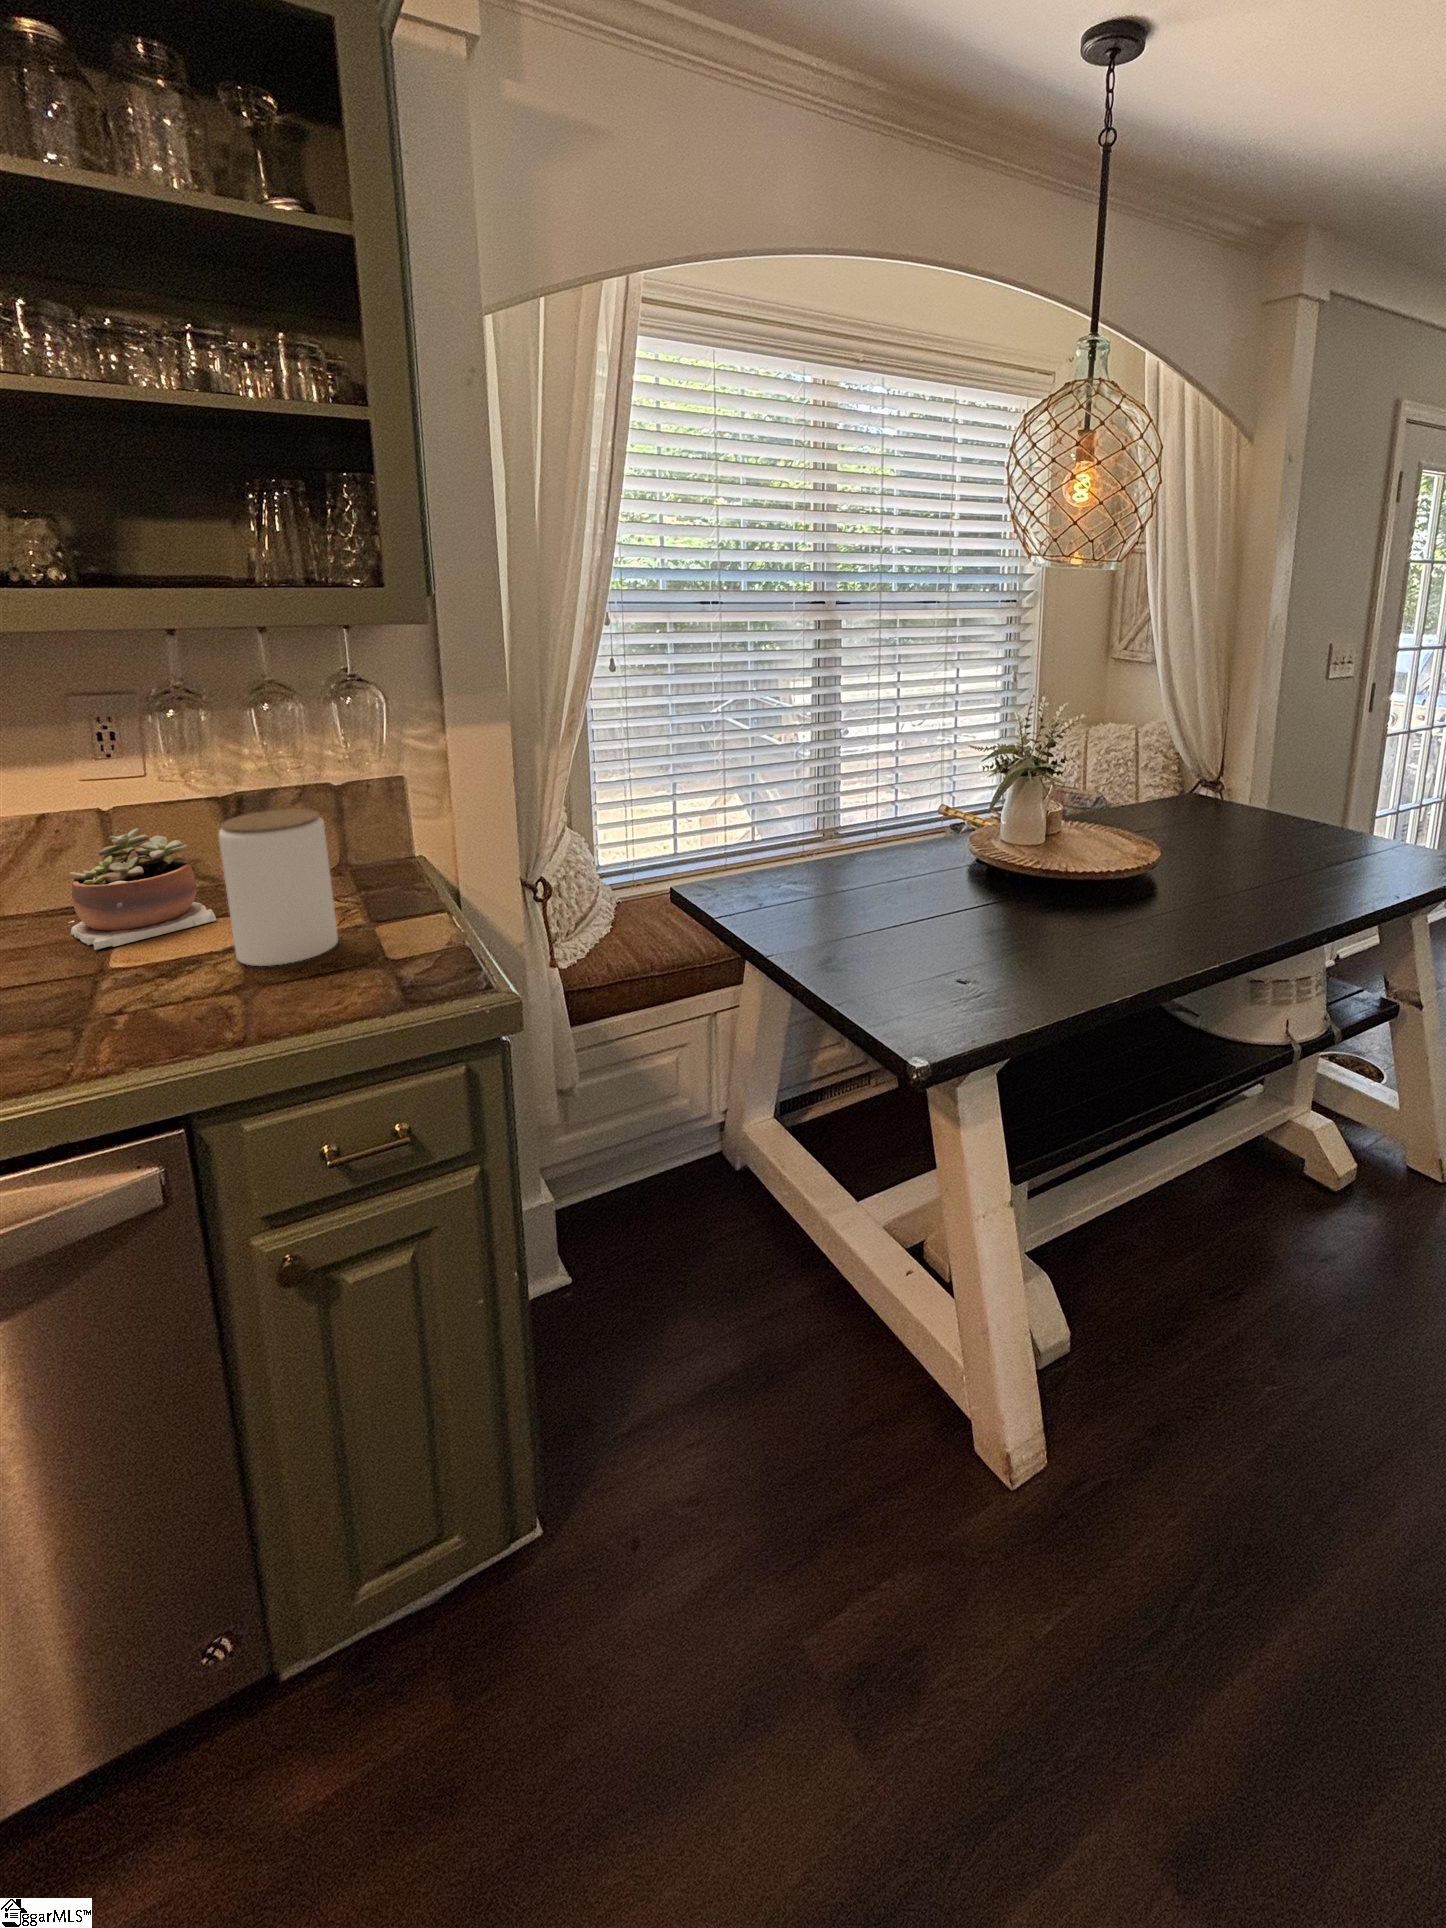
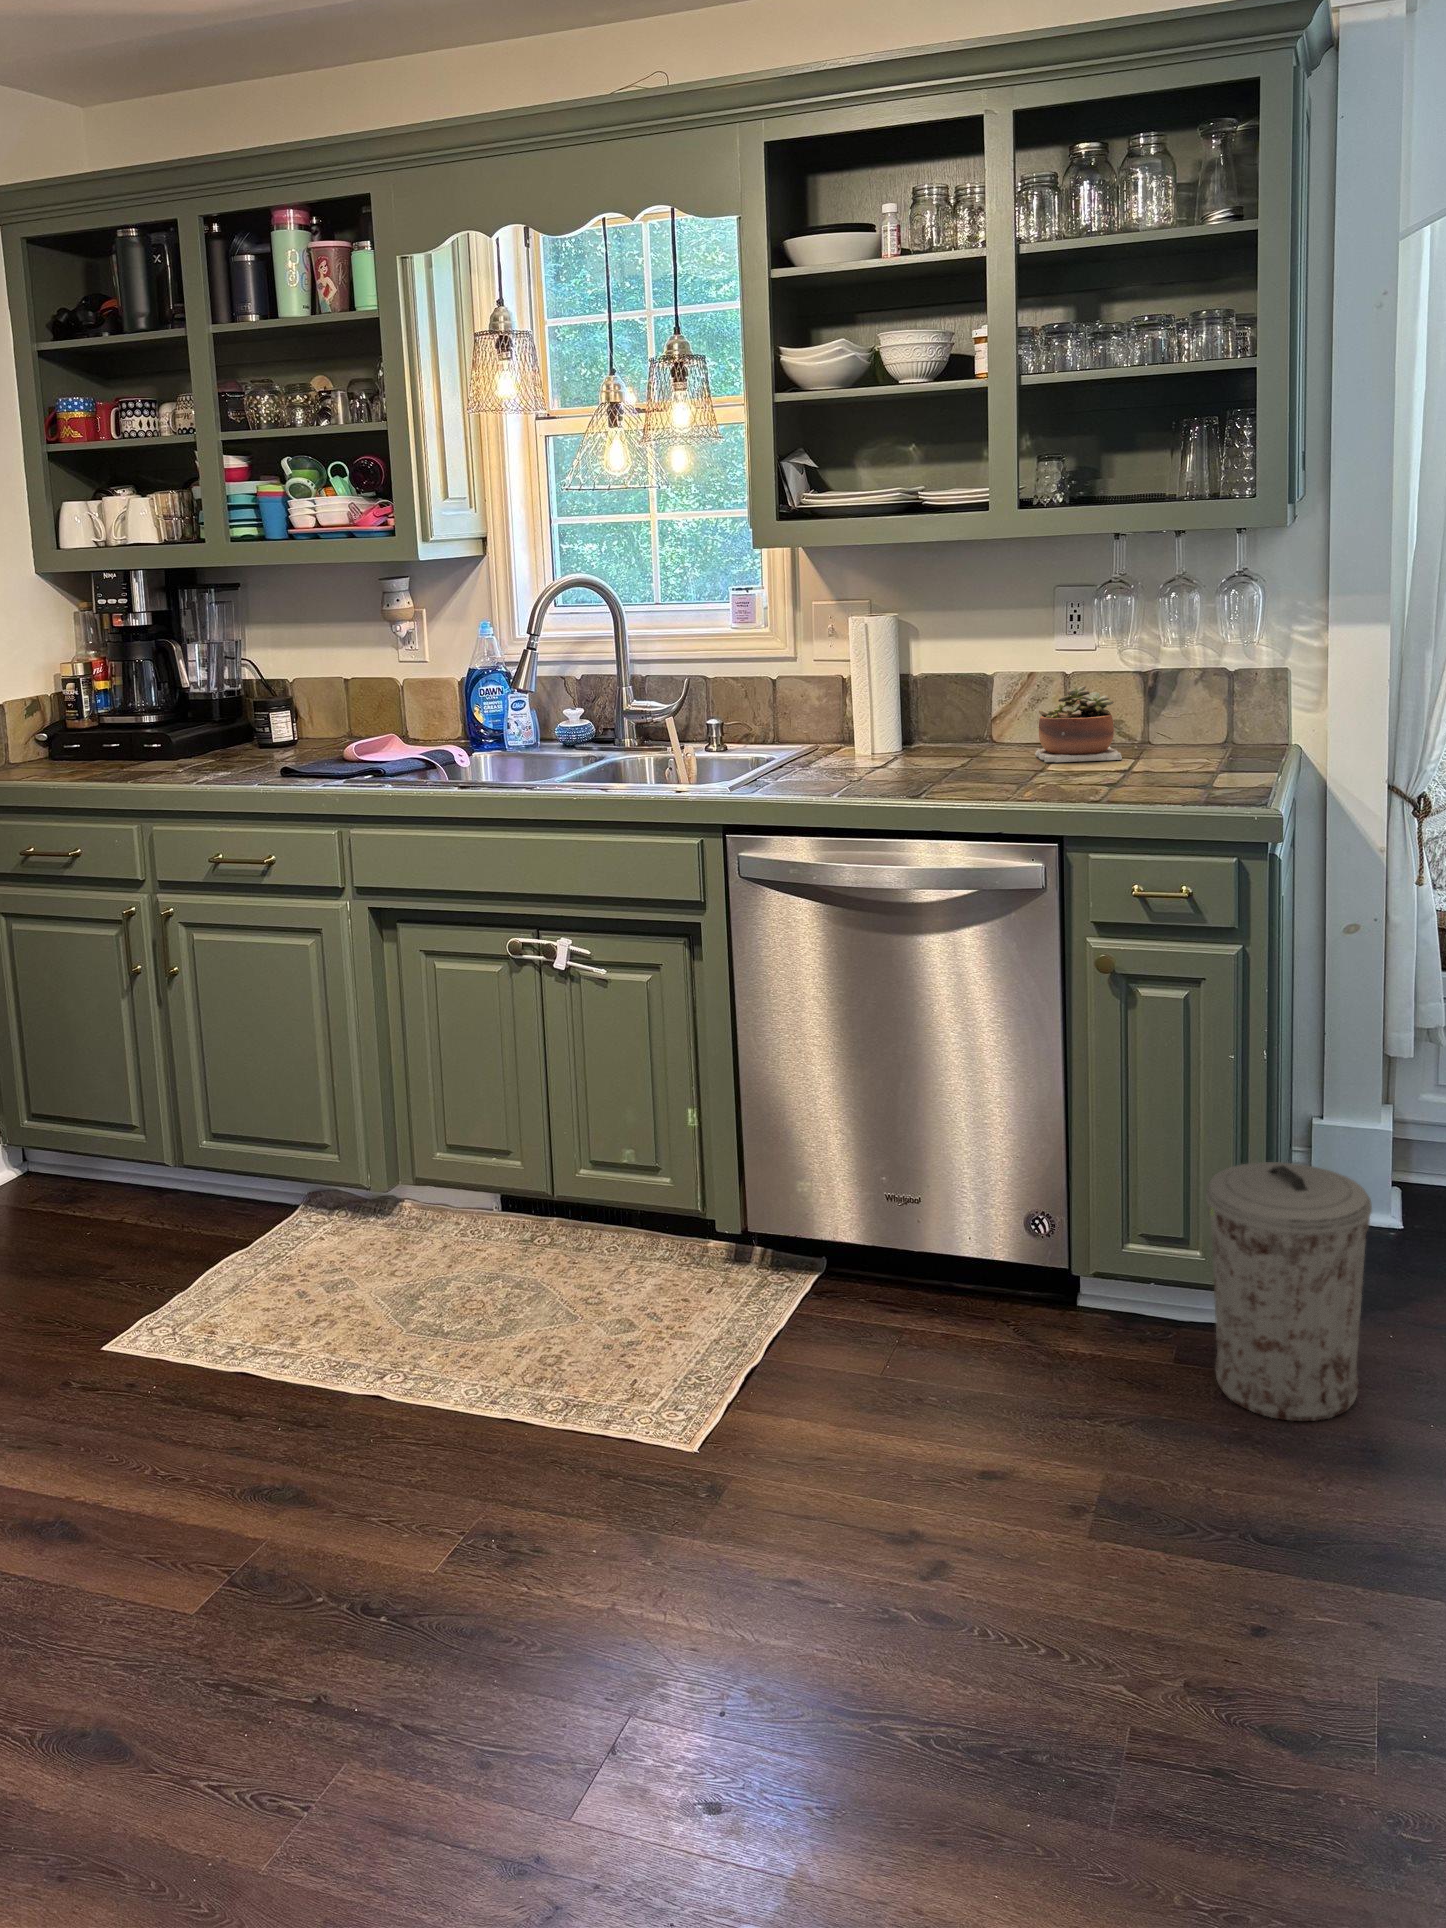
jar: present [218,809,338,966] -> none [1120,670,1190,780]
trash can: none [491,1376,692,1749] -> present [1206,1162,1372,1421]

